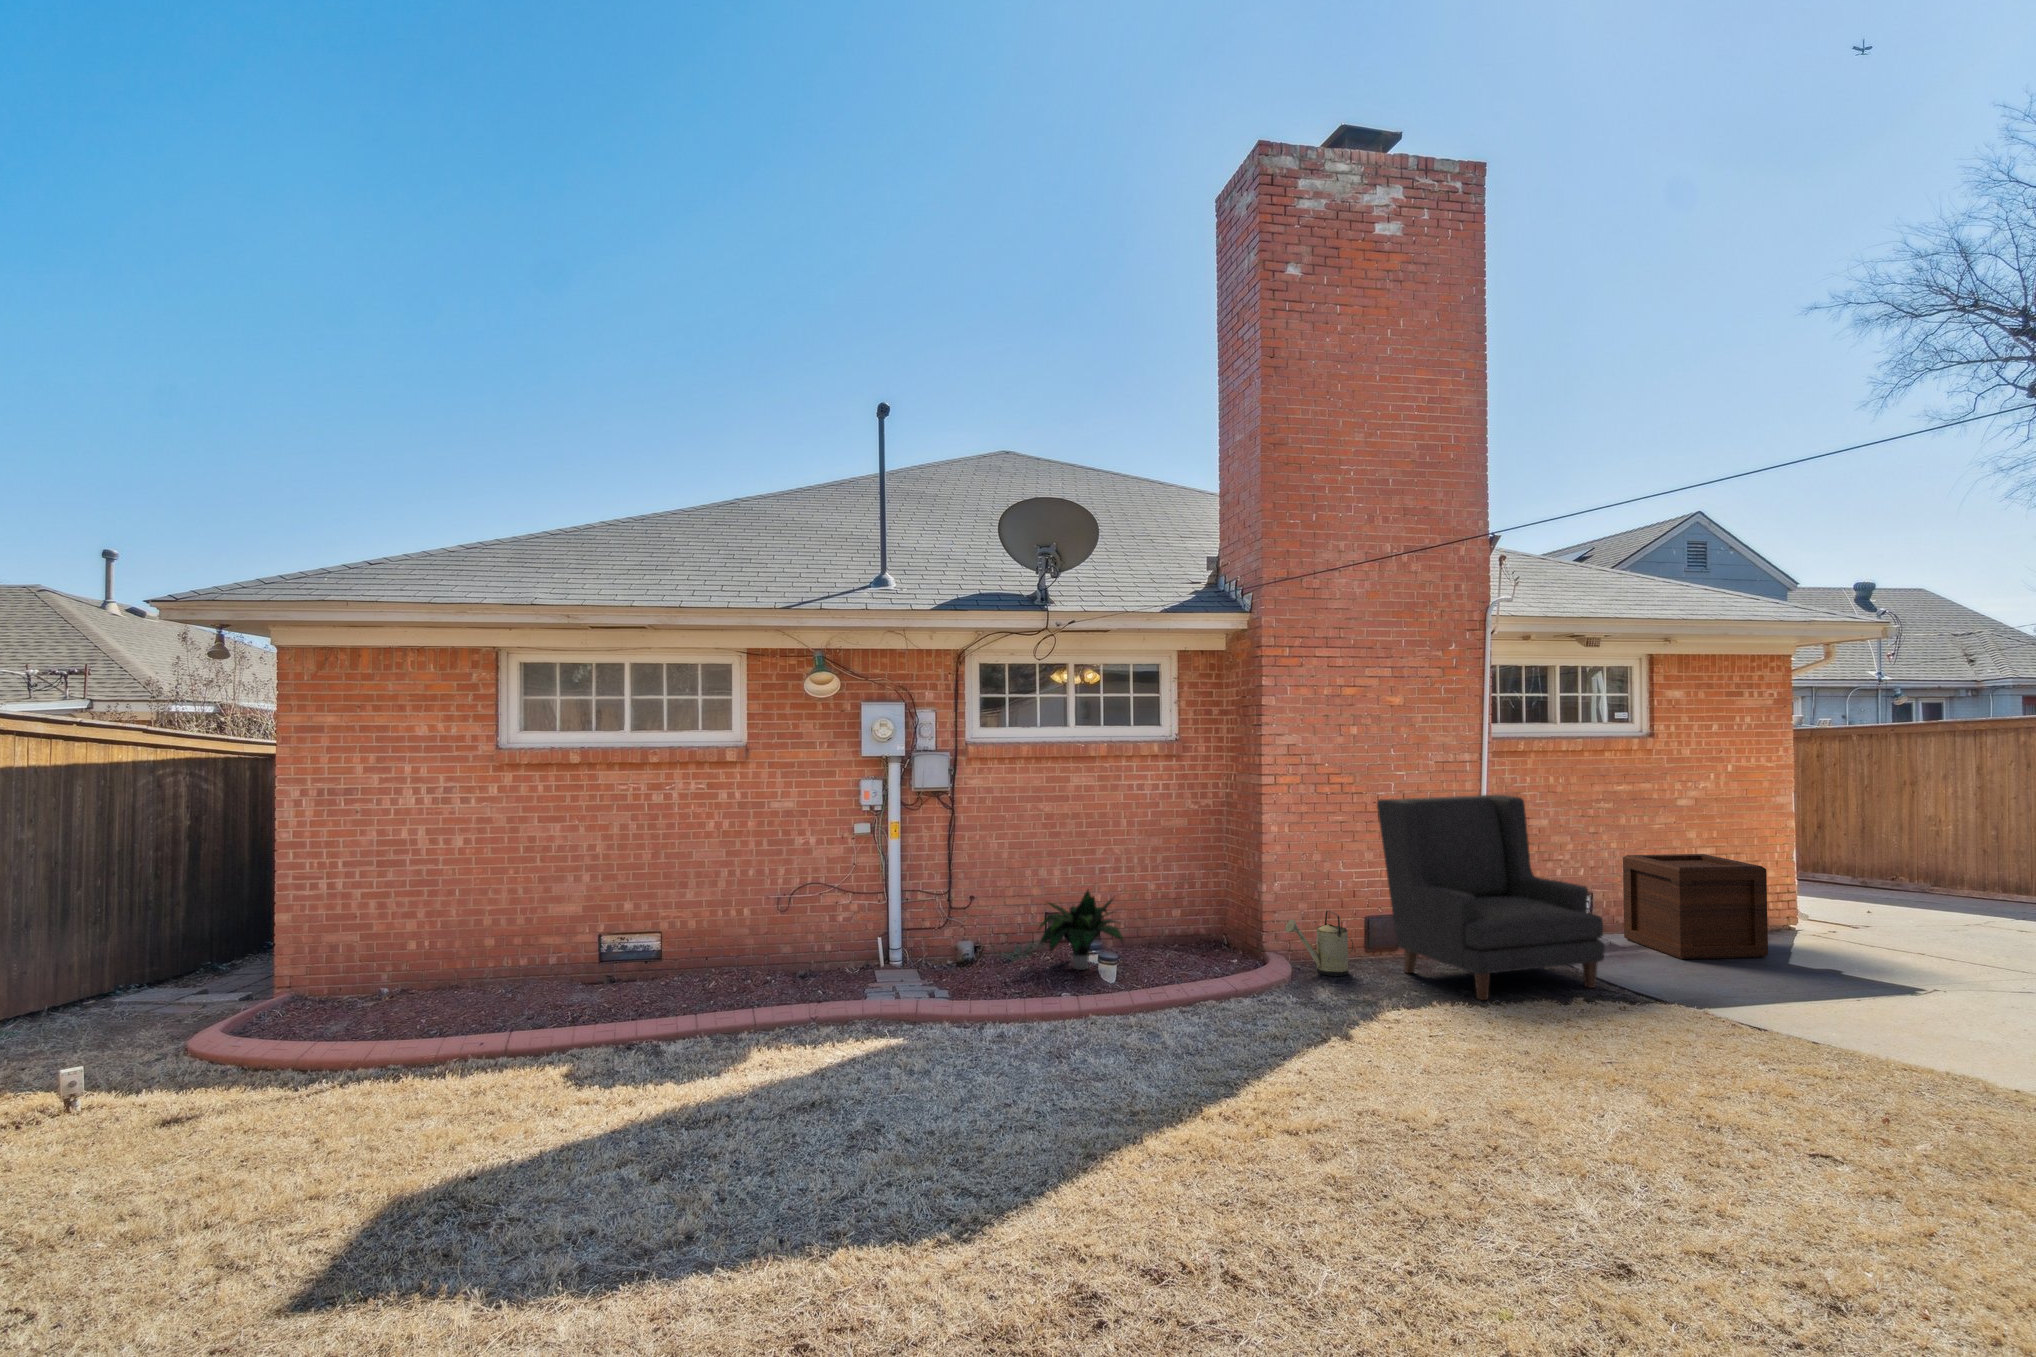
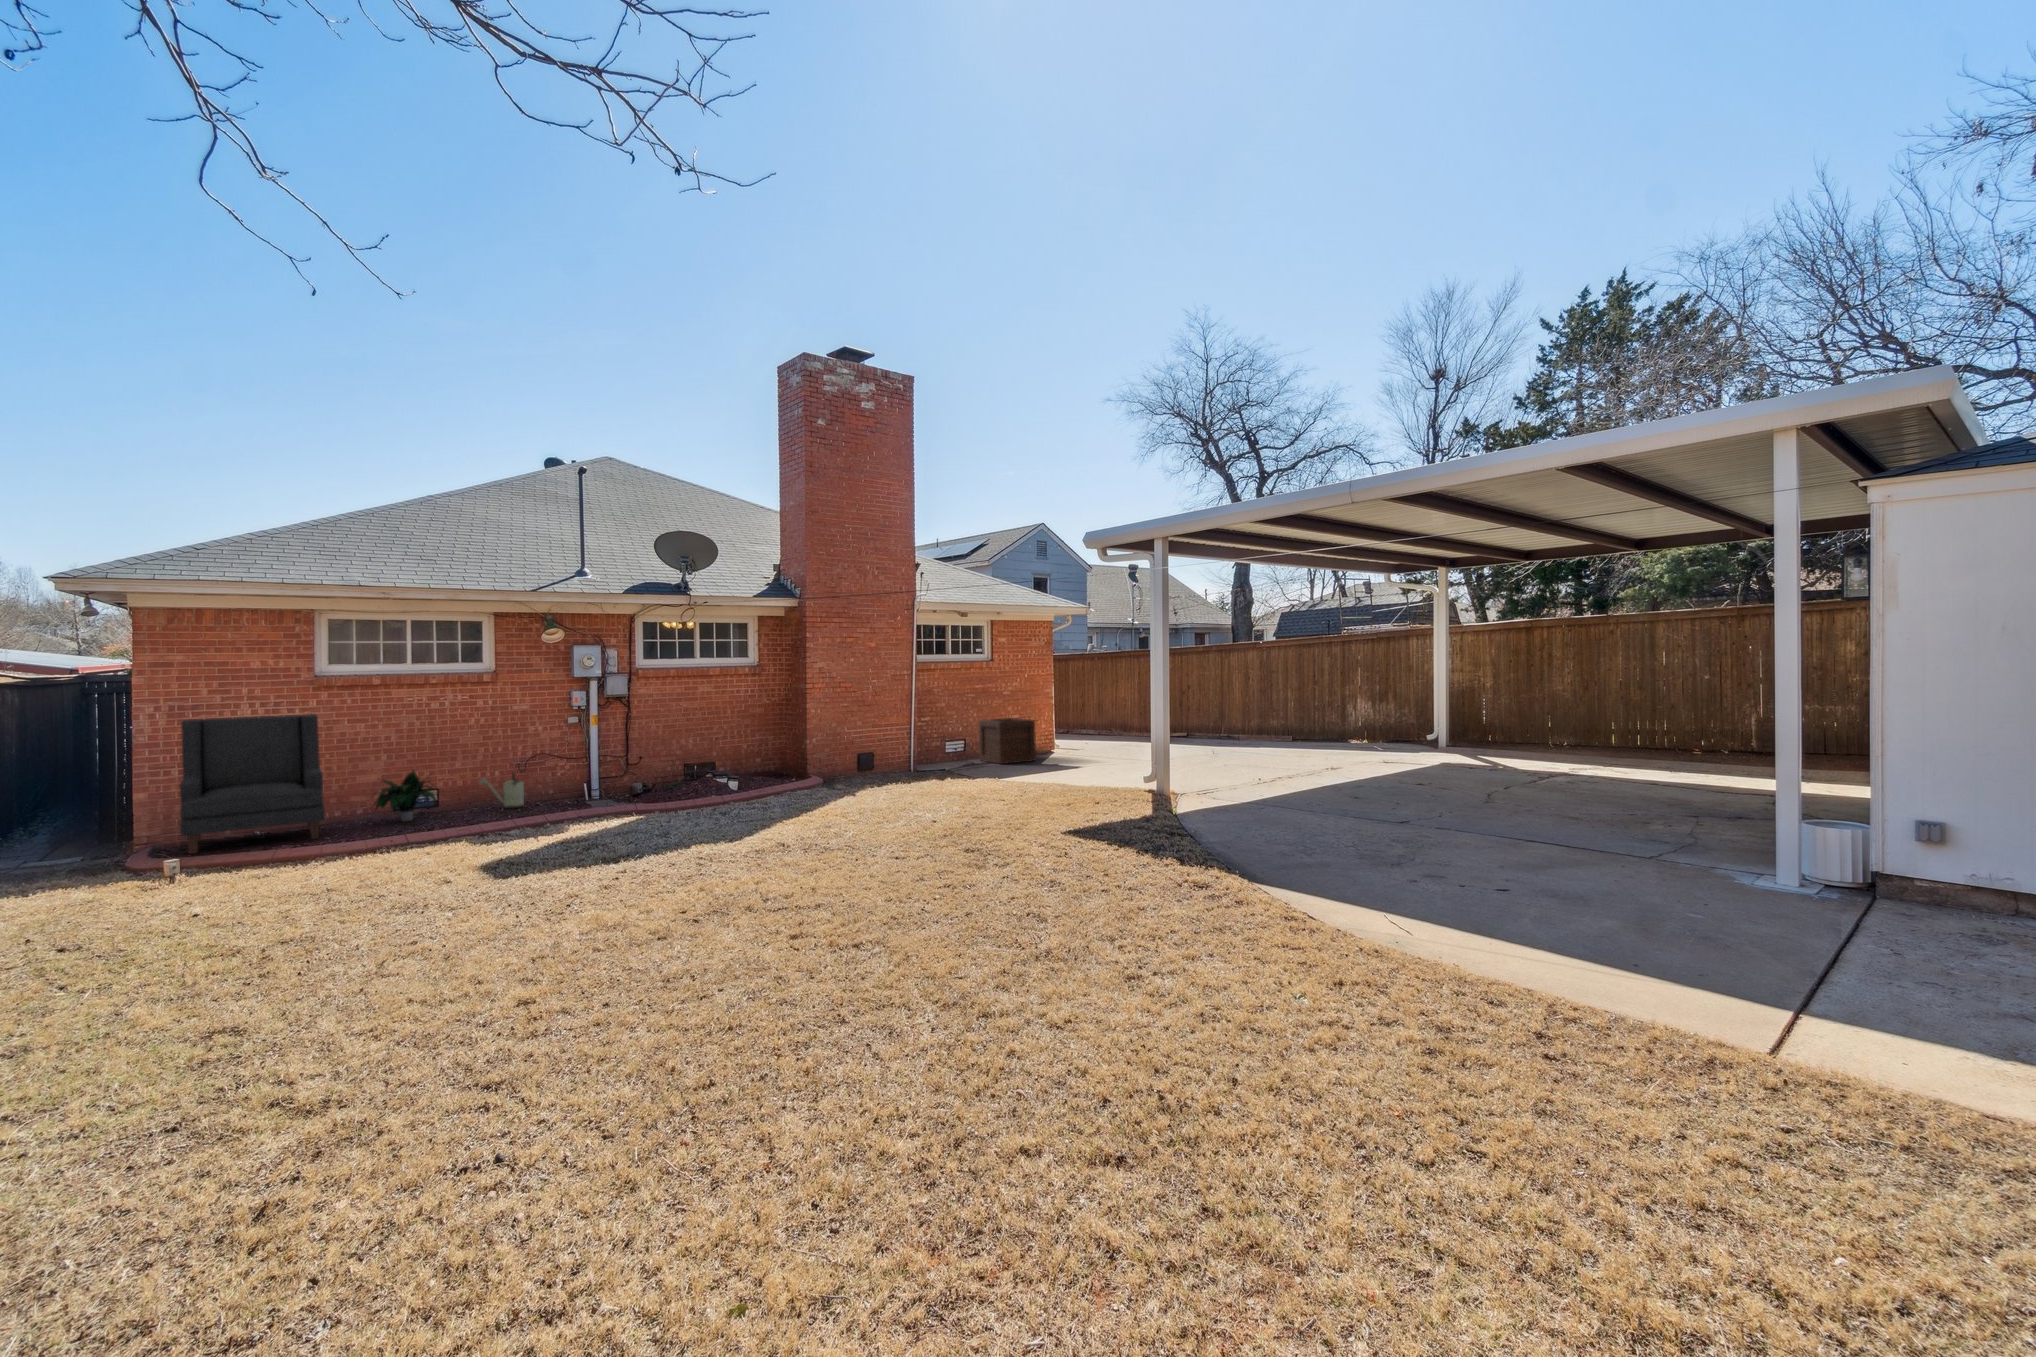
chair: present [1377,795,1605,1000] -> present [180,714,325,854]
potted plant: present [1039,889,1123,970] -> present [376,770,439,821]
watering can: present [1285,911,1353,976] -> present [480,772,524,809]

